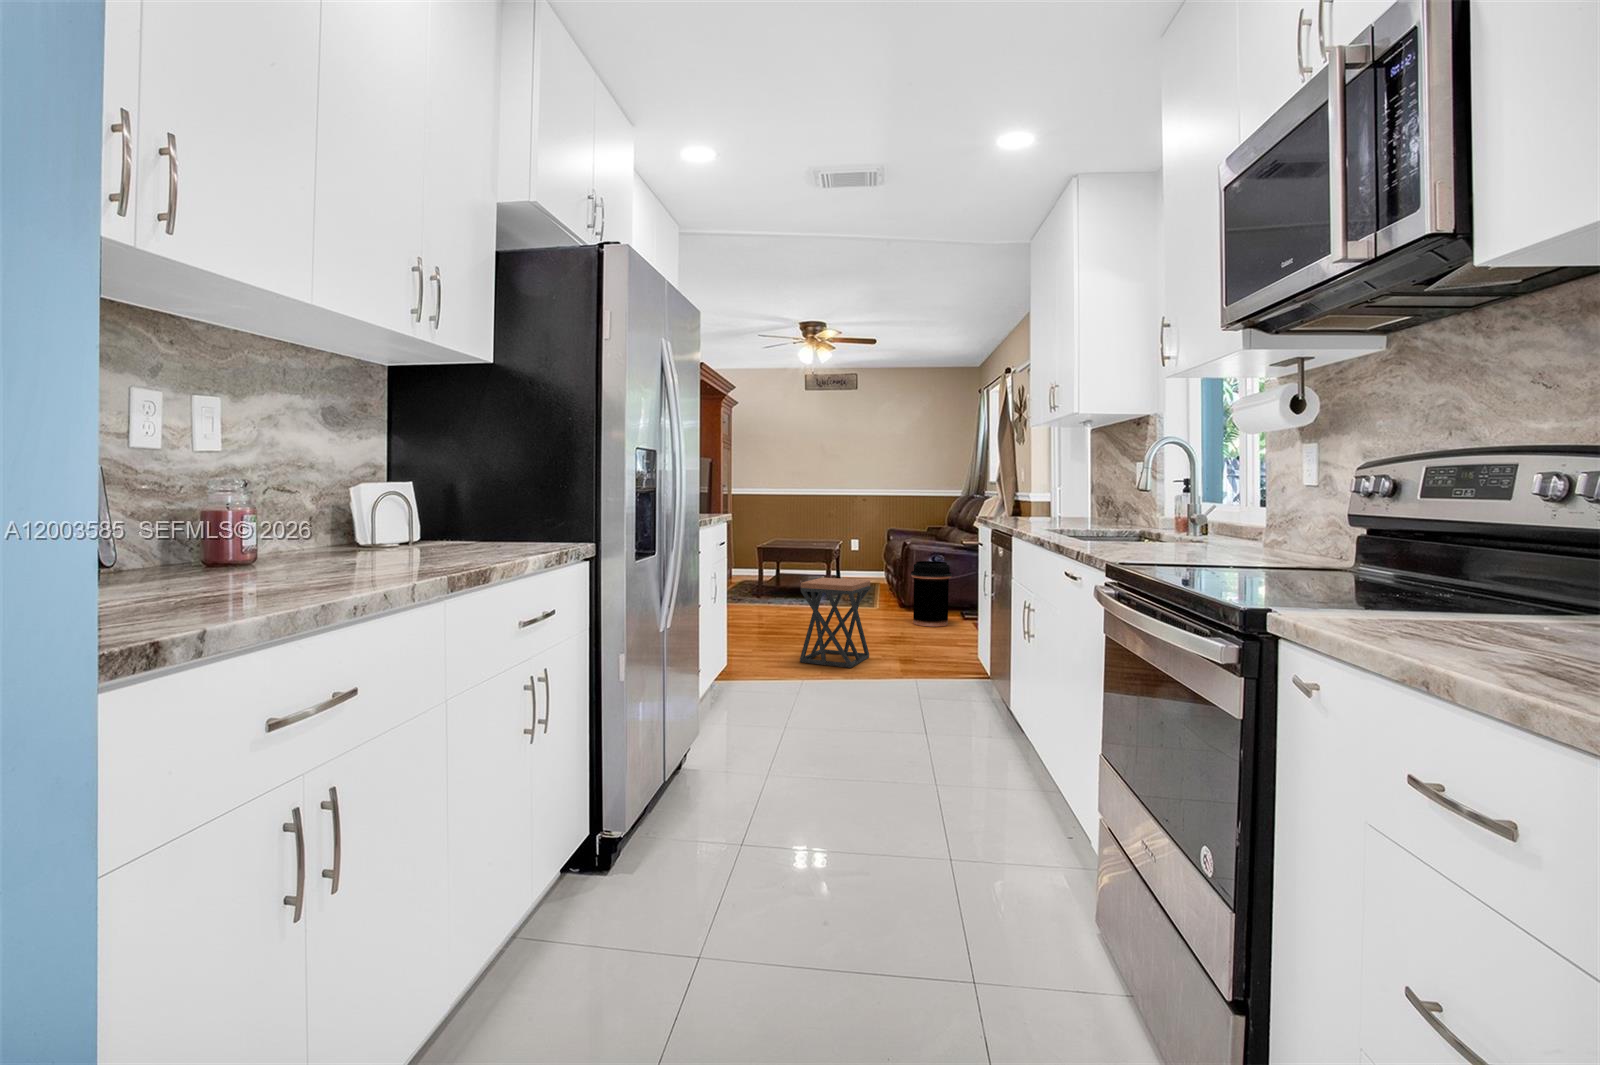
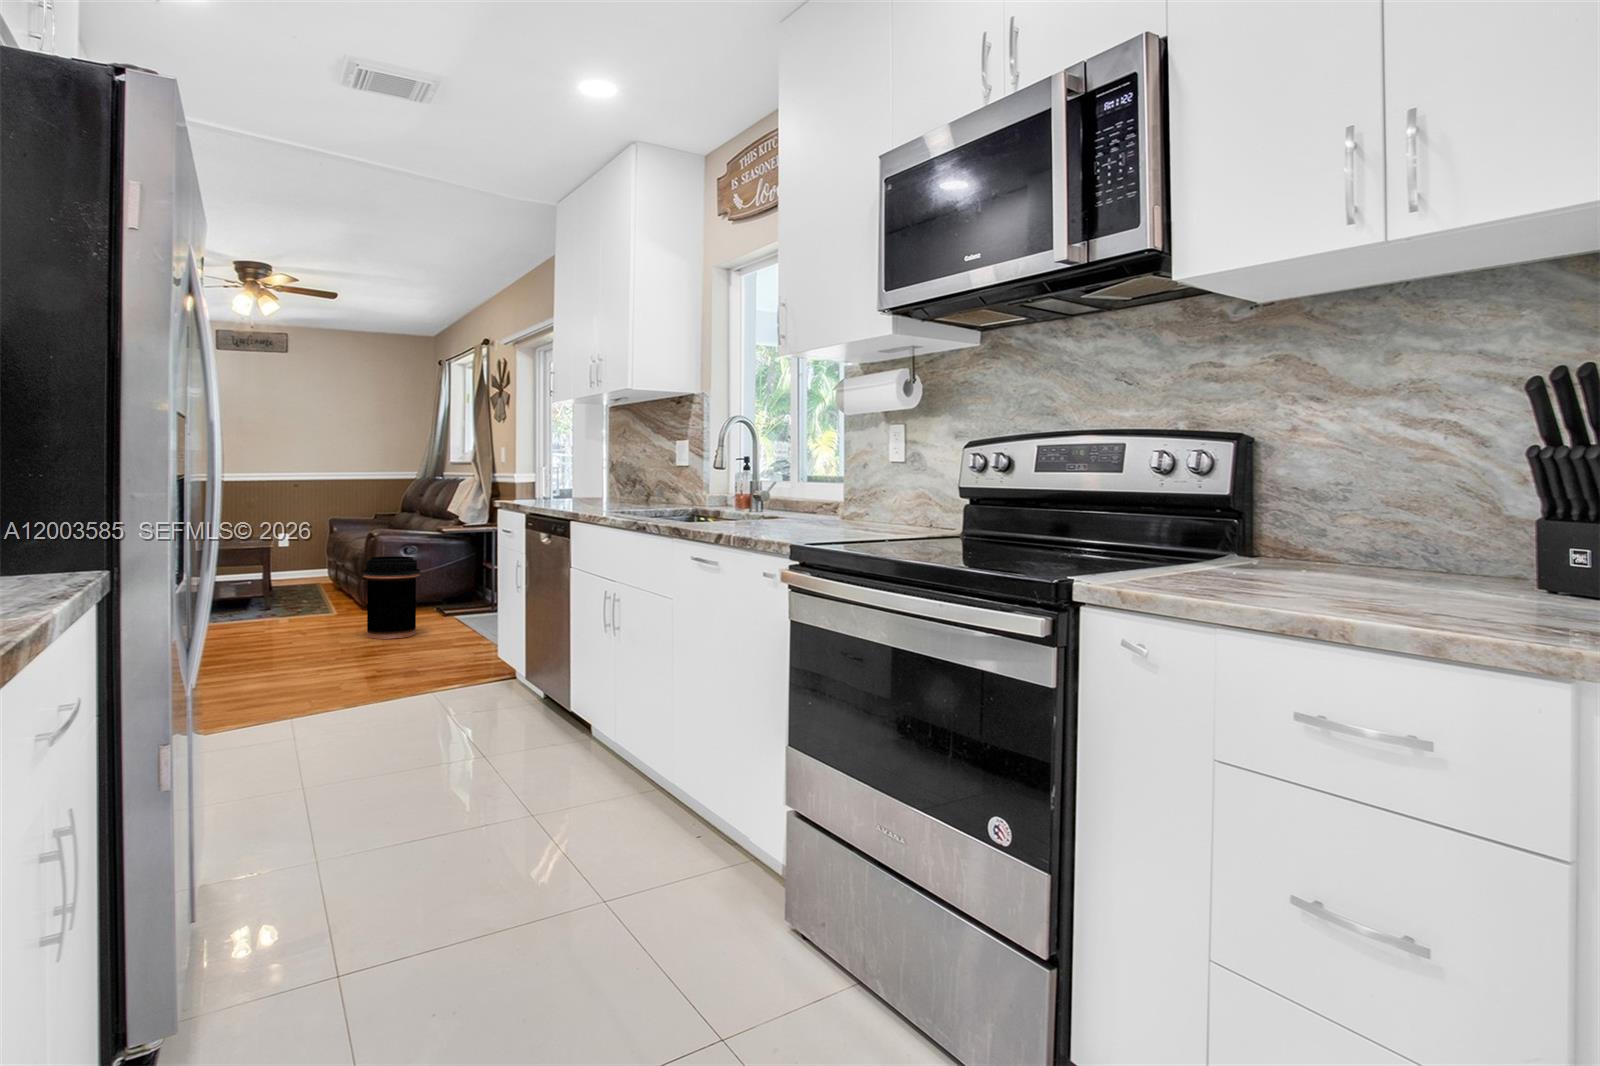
stool: present [800,578,870,668] -> none [223,583,333,709]

